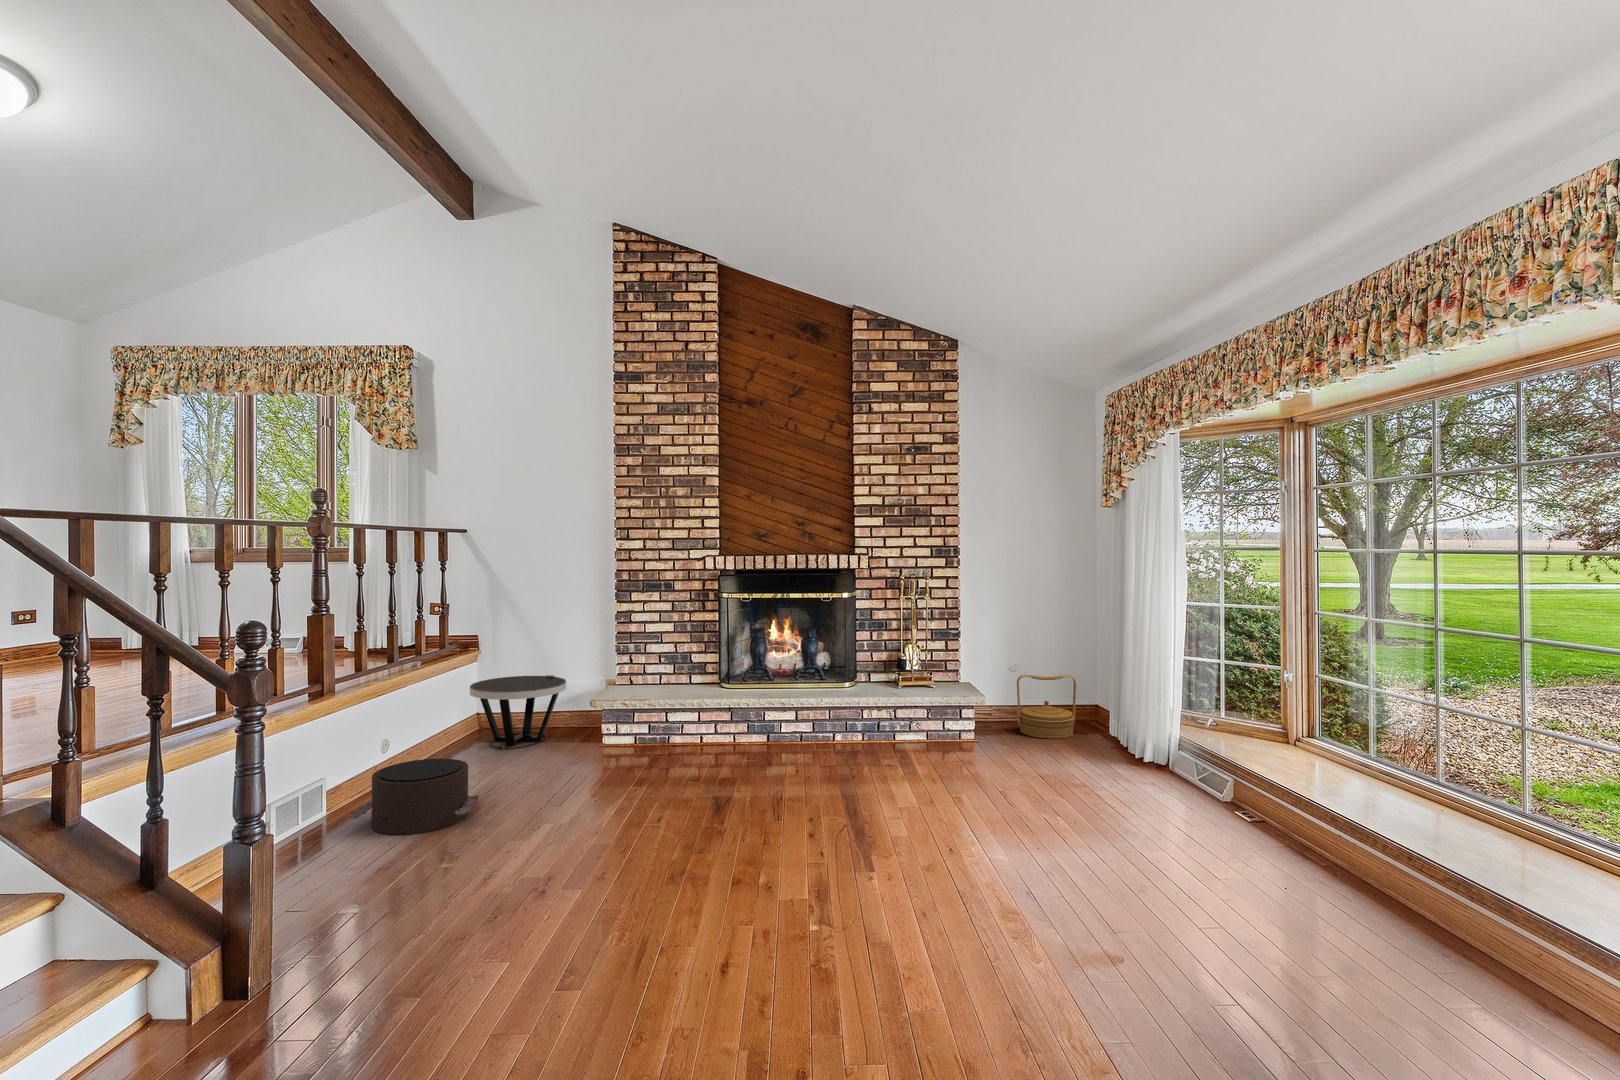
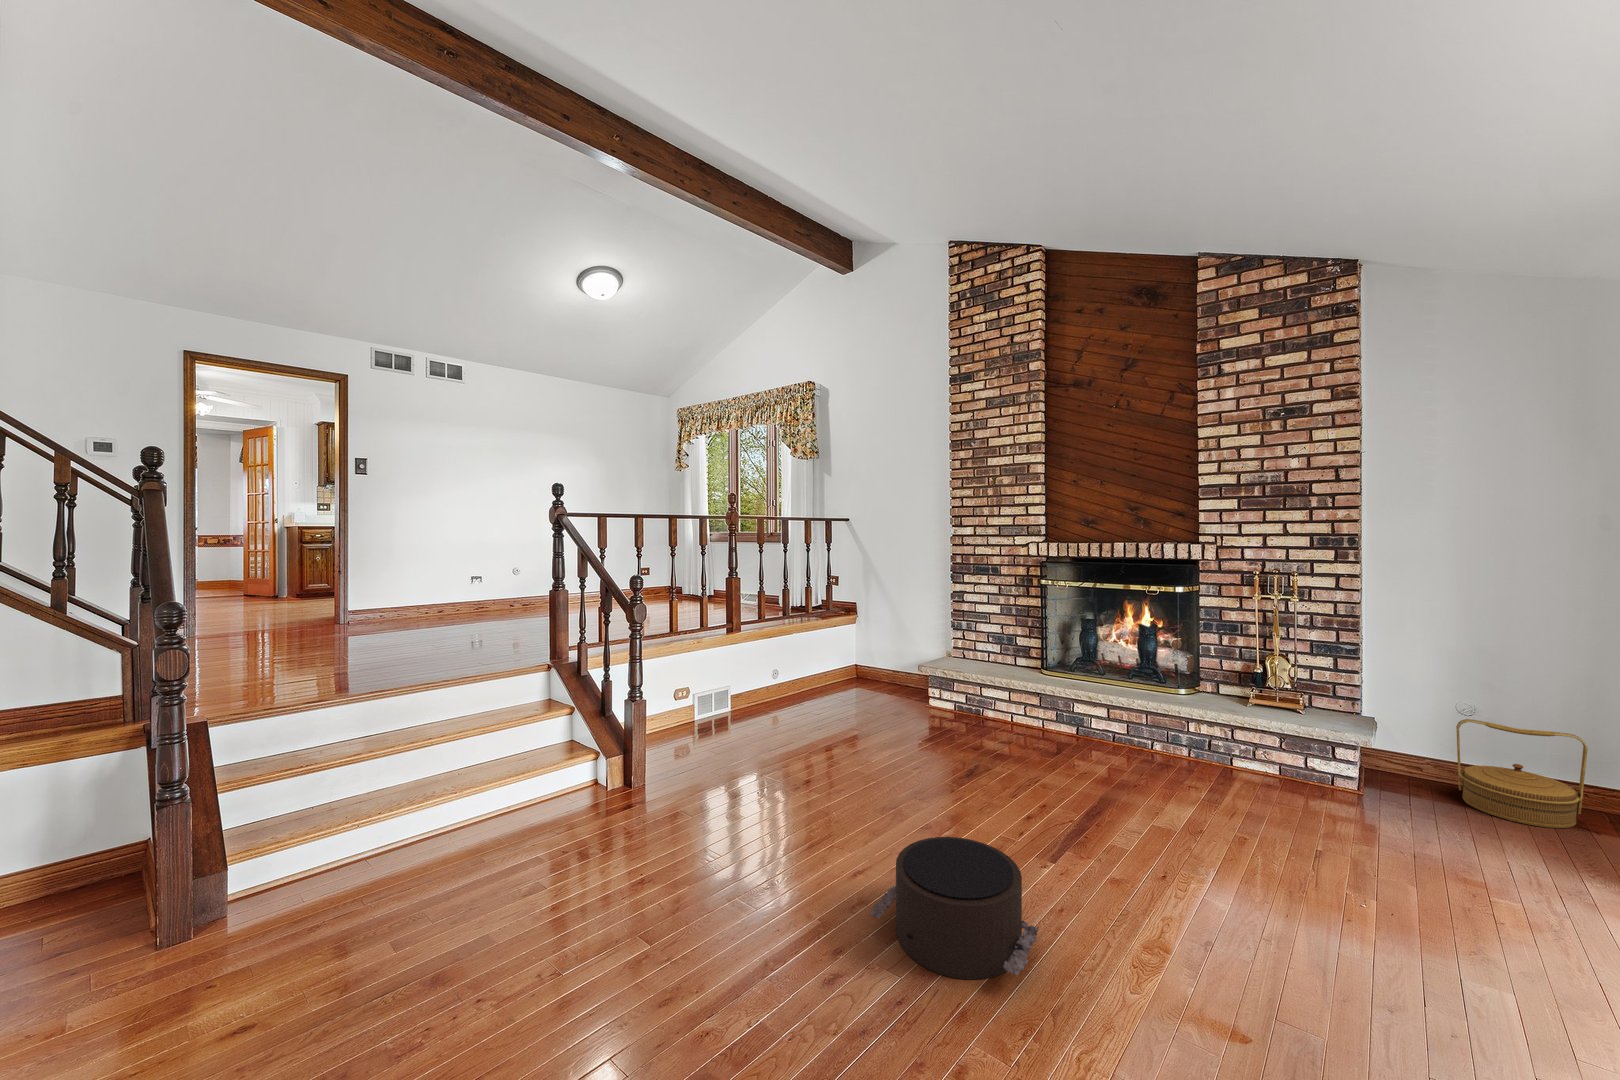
side table: present [470,675,566,749] -> none [836,637,909,696]
pouf: present [350,759,480,835] -> present [869,837,1039,980]

